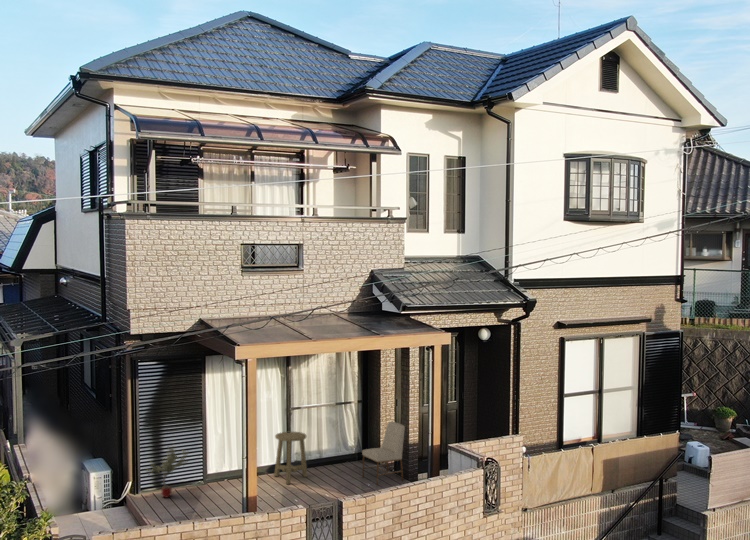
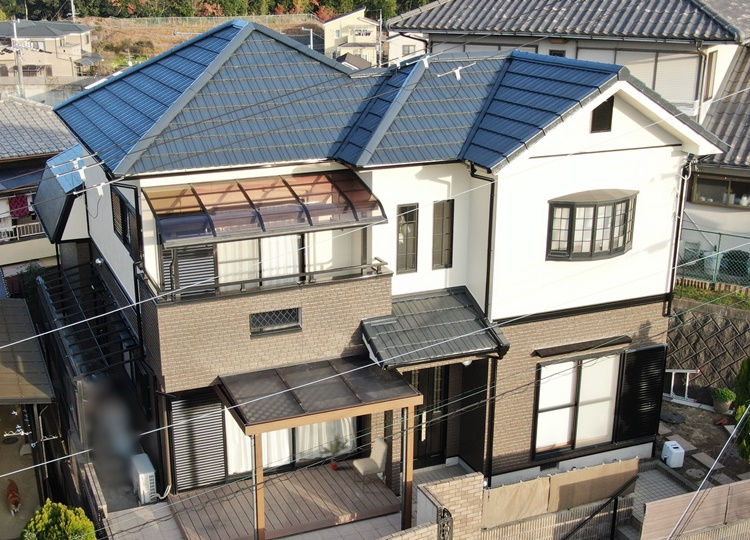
stool: present [274,432,307,484] -> none [283,441,310,486]
potted tree: present [148,448,188,497] -> present [320,435,349,470]

